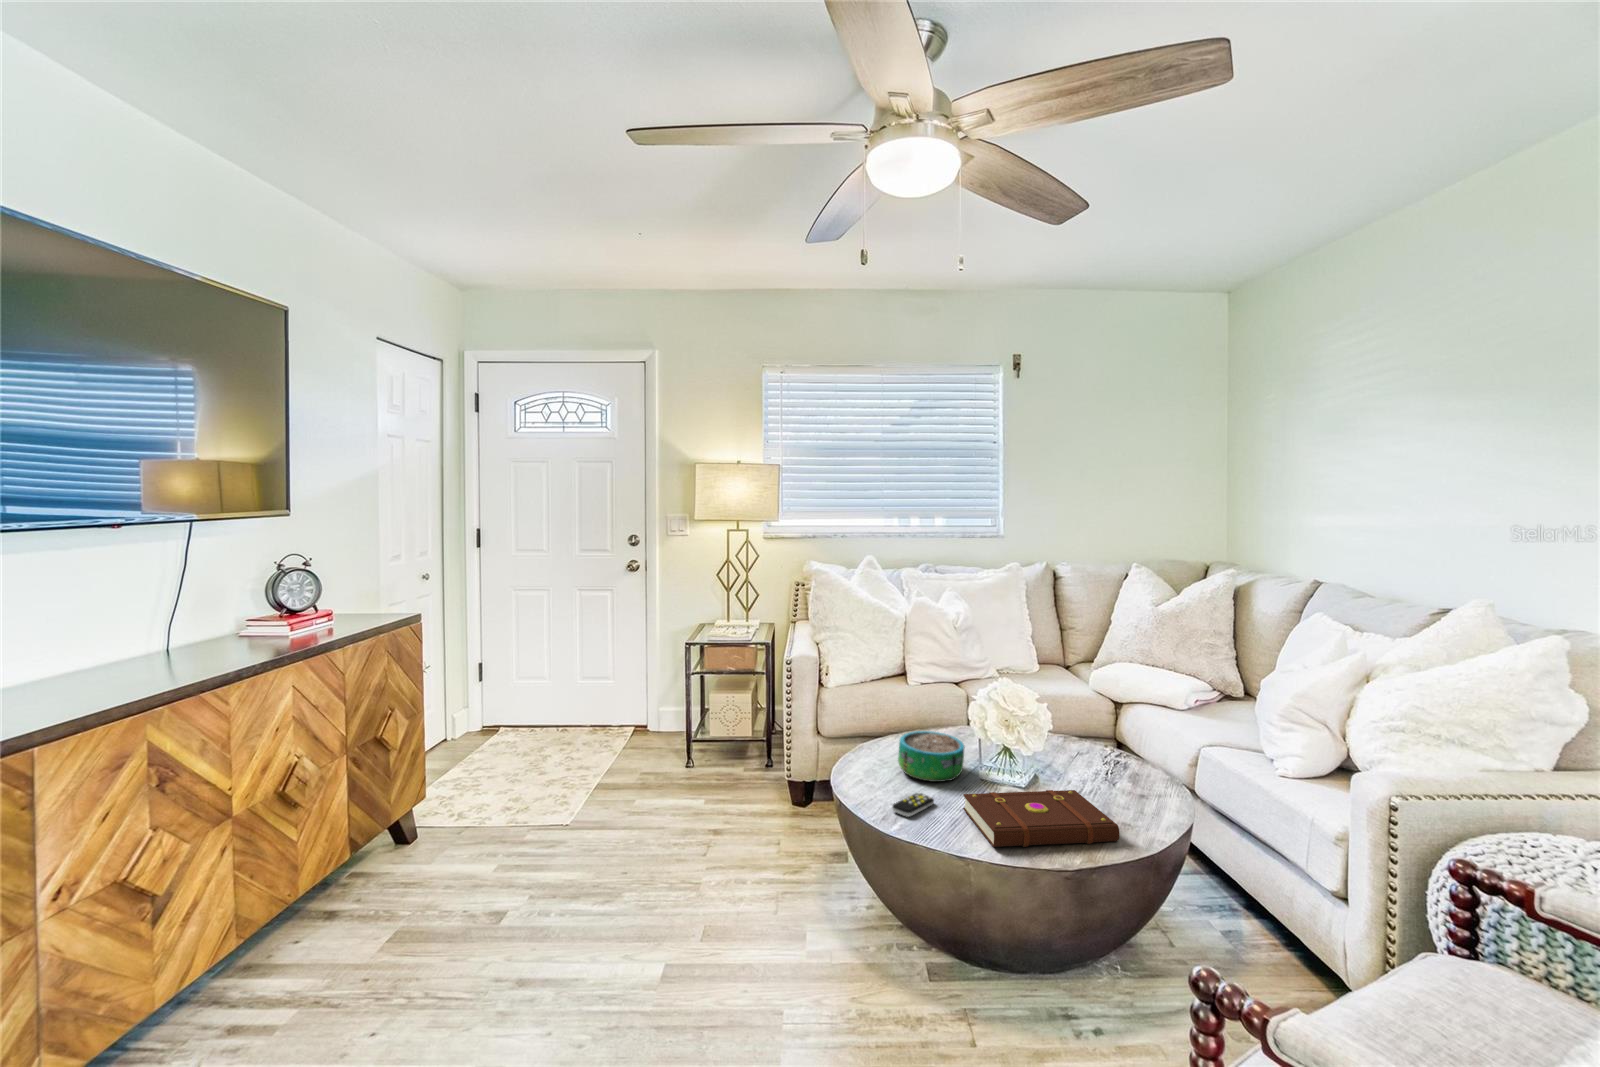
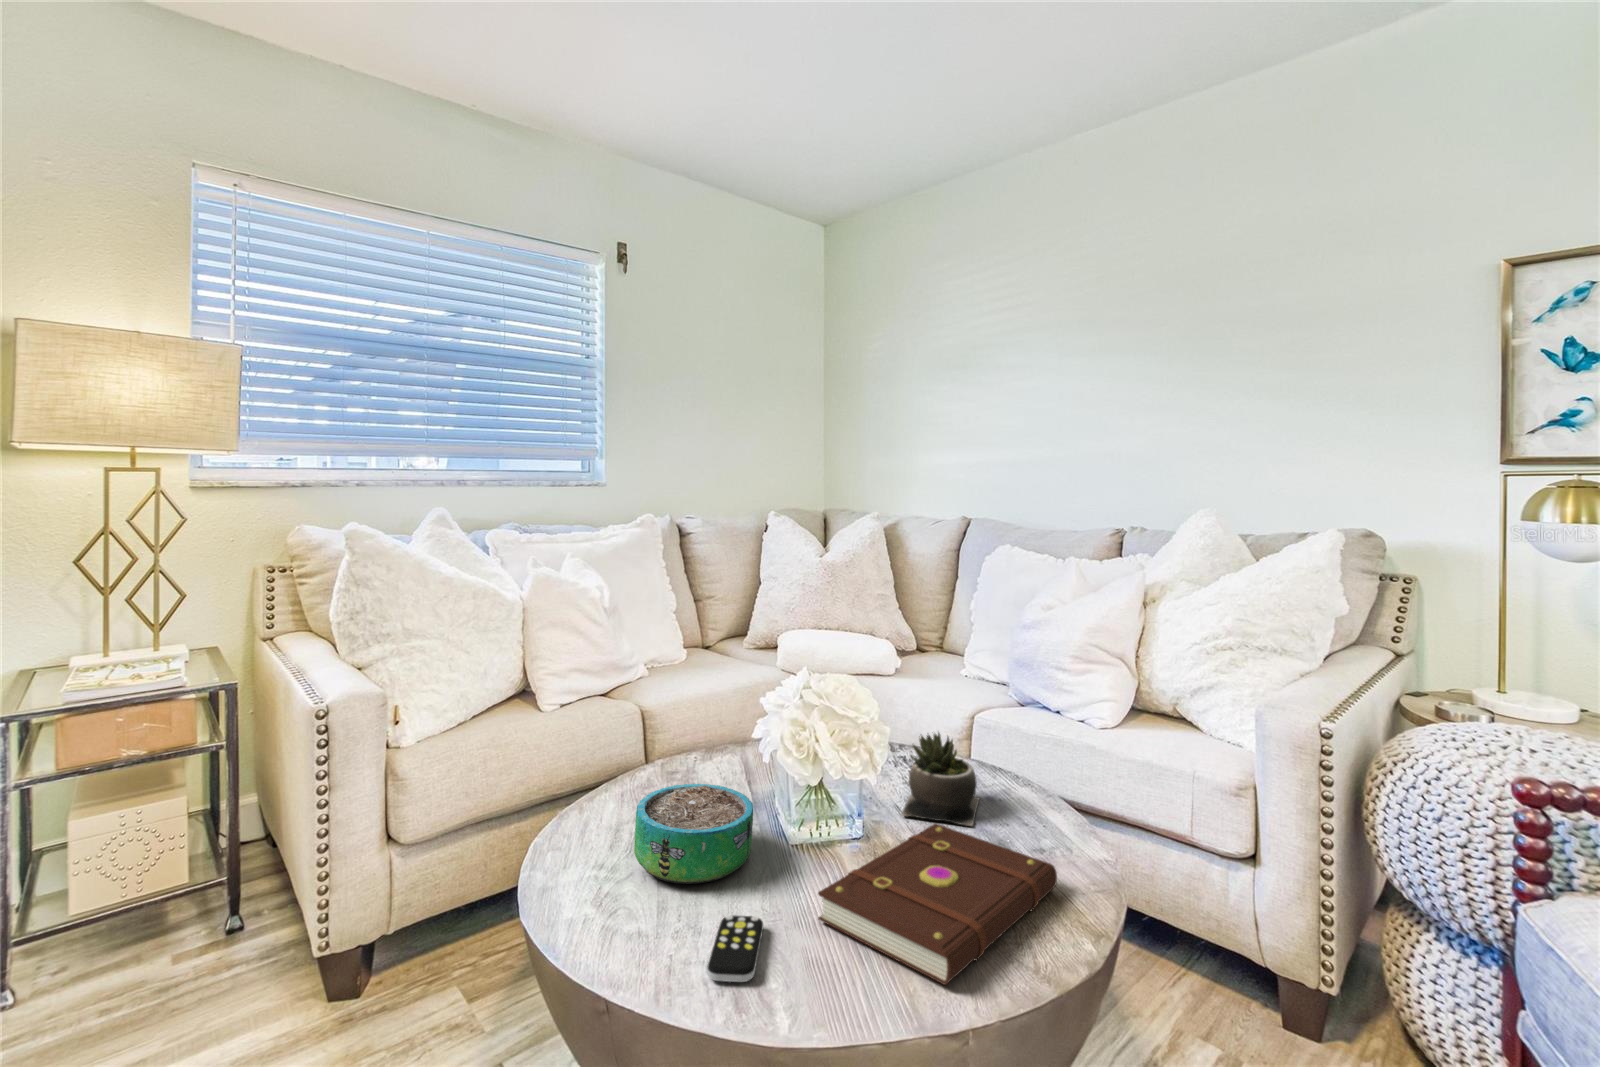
succulent plant: none [1072,737,1144,803] -> present [902,733,979,826]

